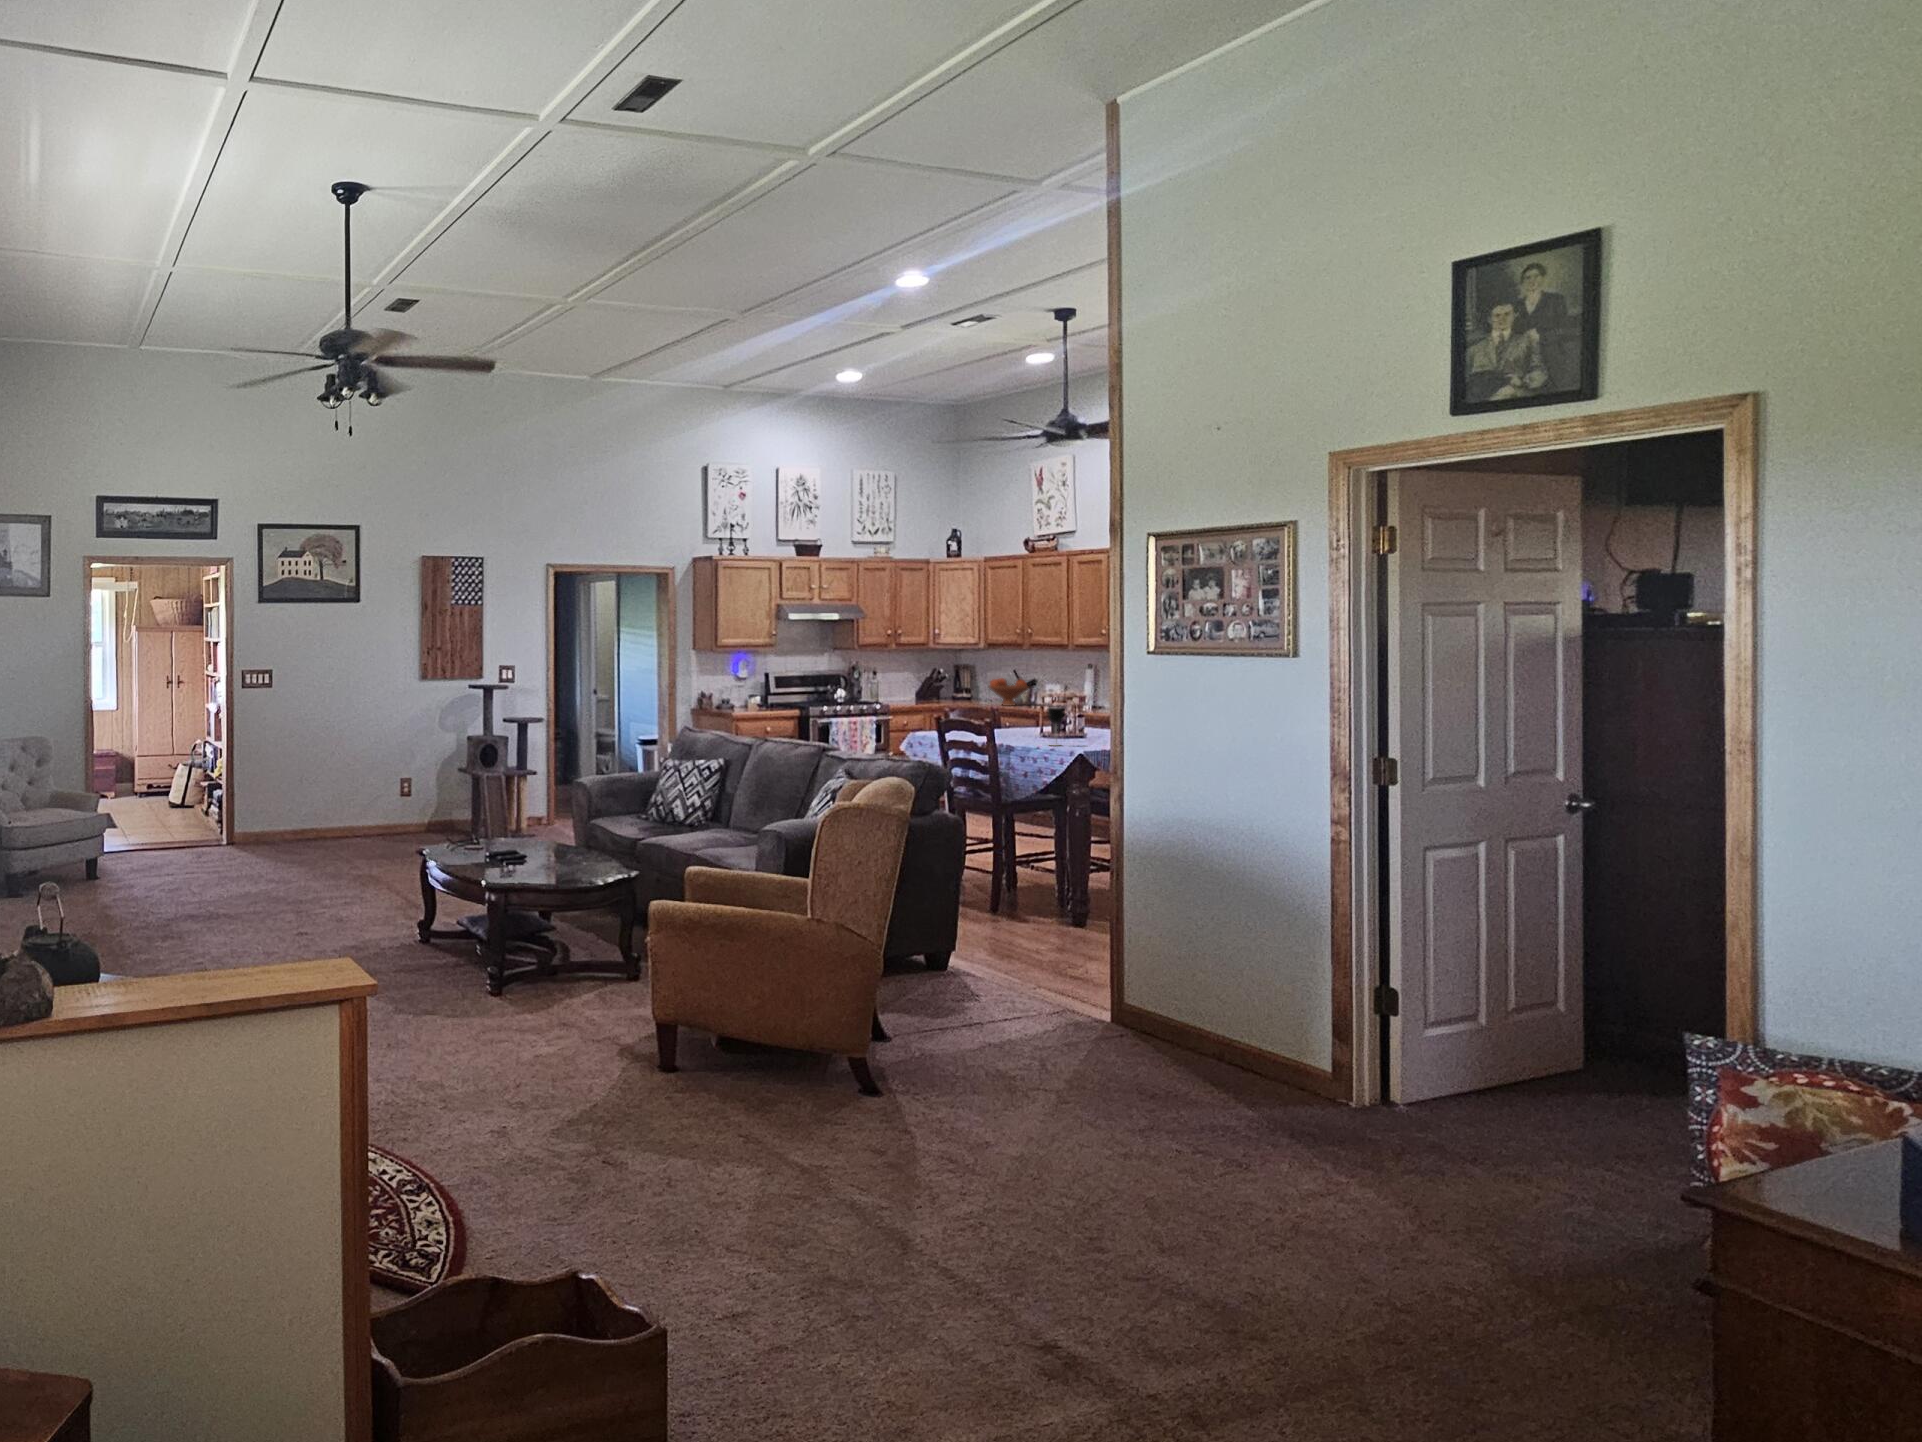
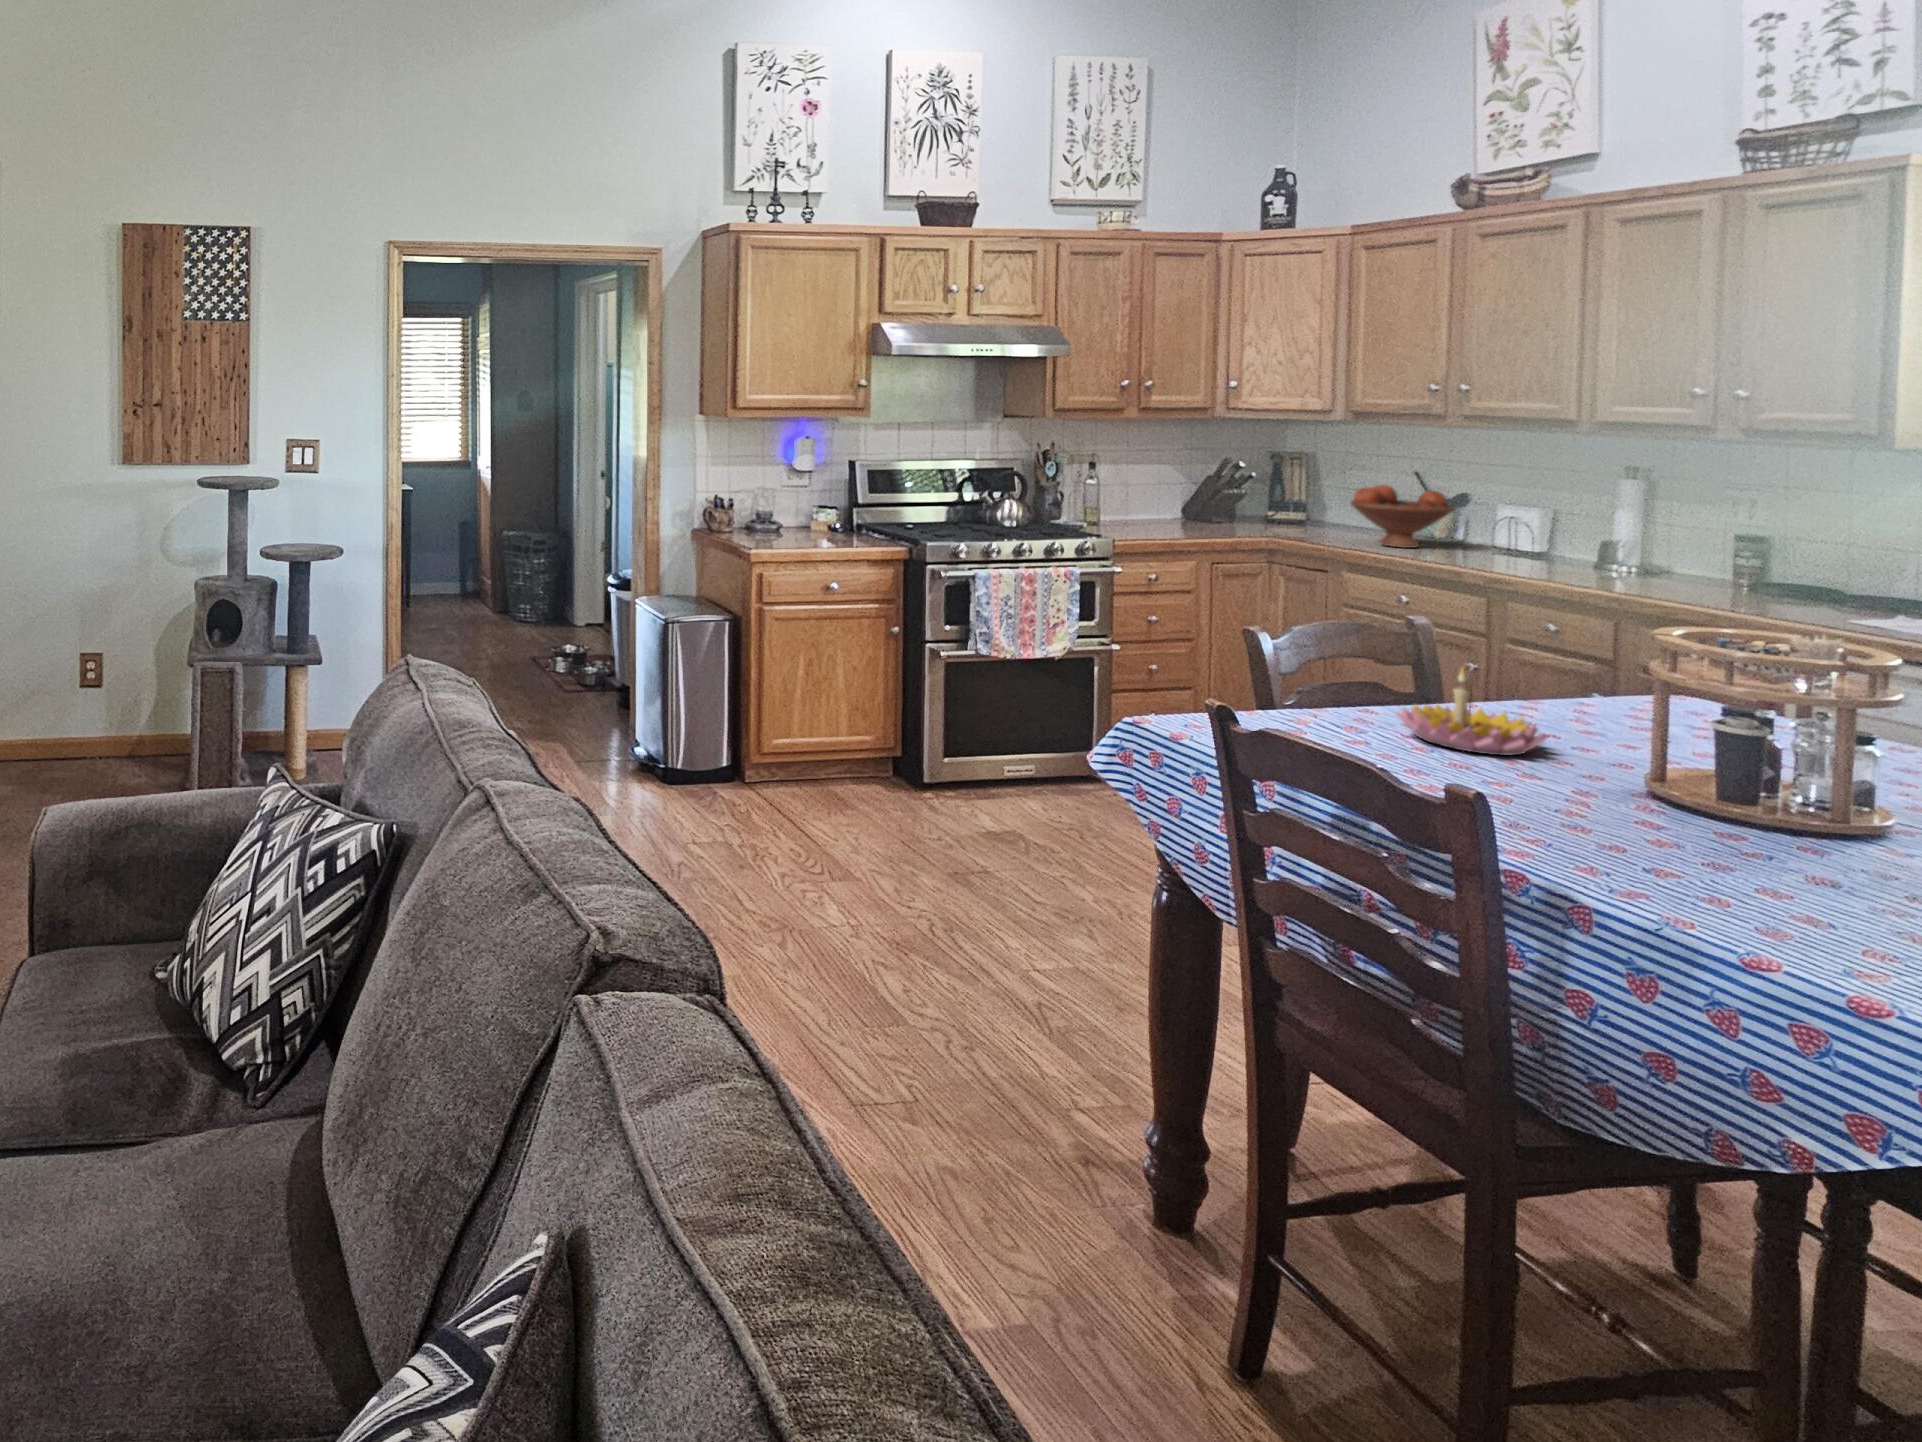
wine glass: present [1047,706,1065,745] -> none [1693,718,1803,905]
candle holder: none [991,713,1030,737] -> present [1395,669,1547,755]

